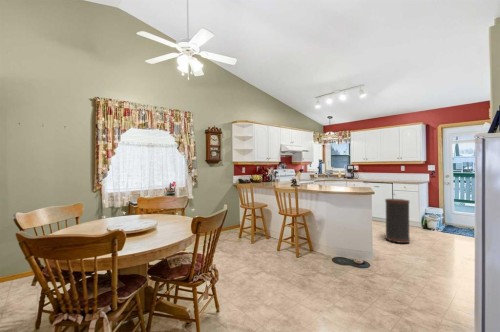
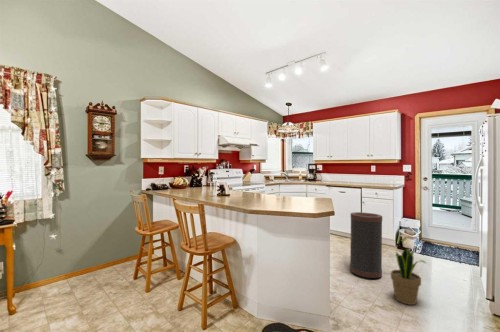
potted plant: none [415,219,440,256] -> present [391,249,424,305]

